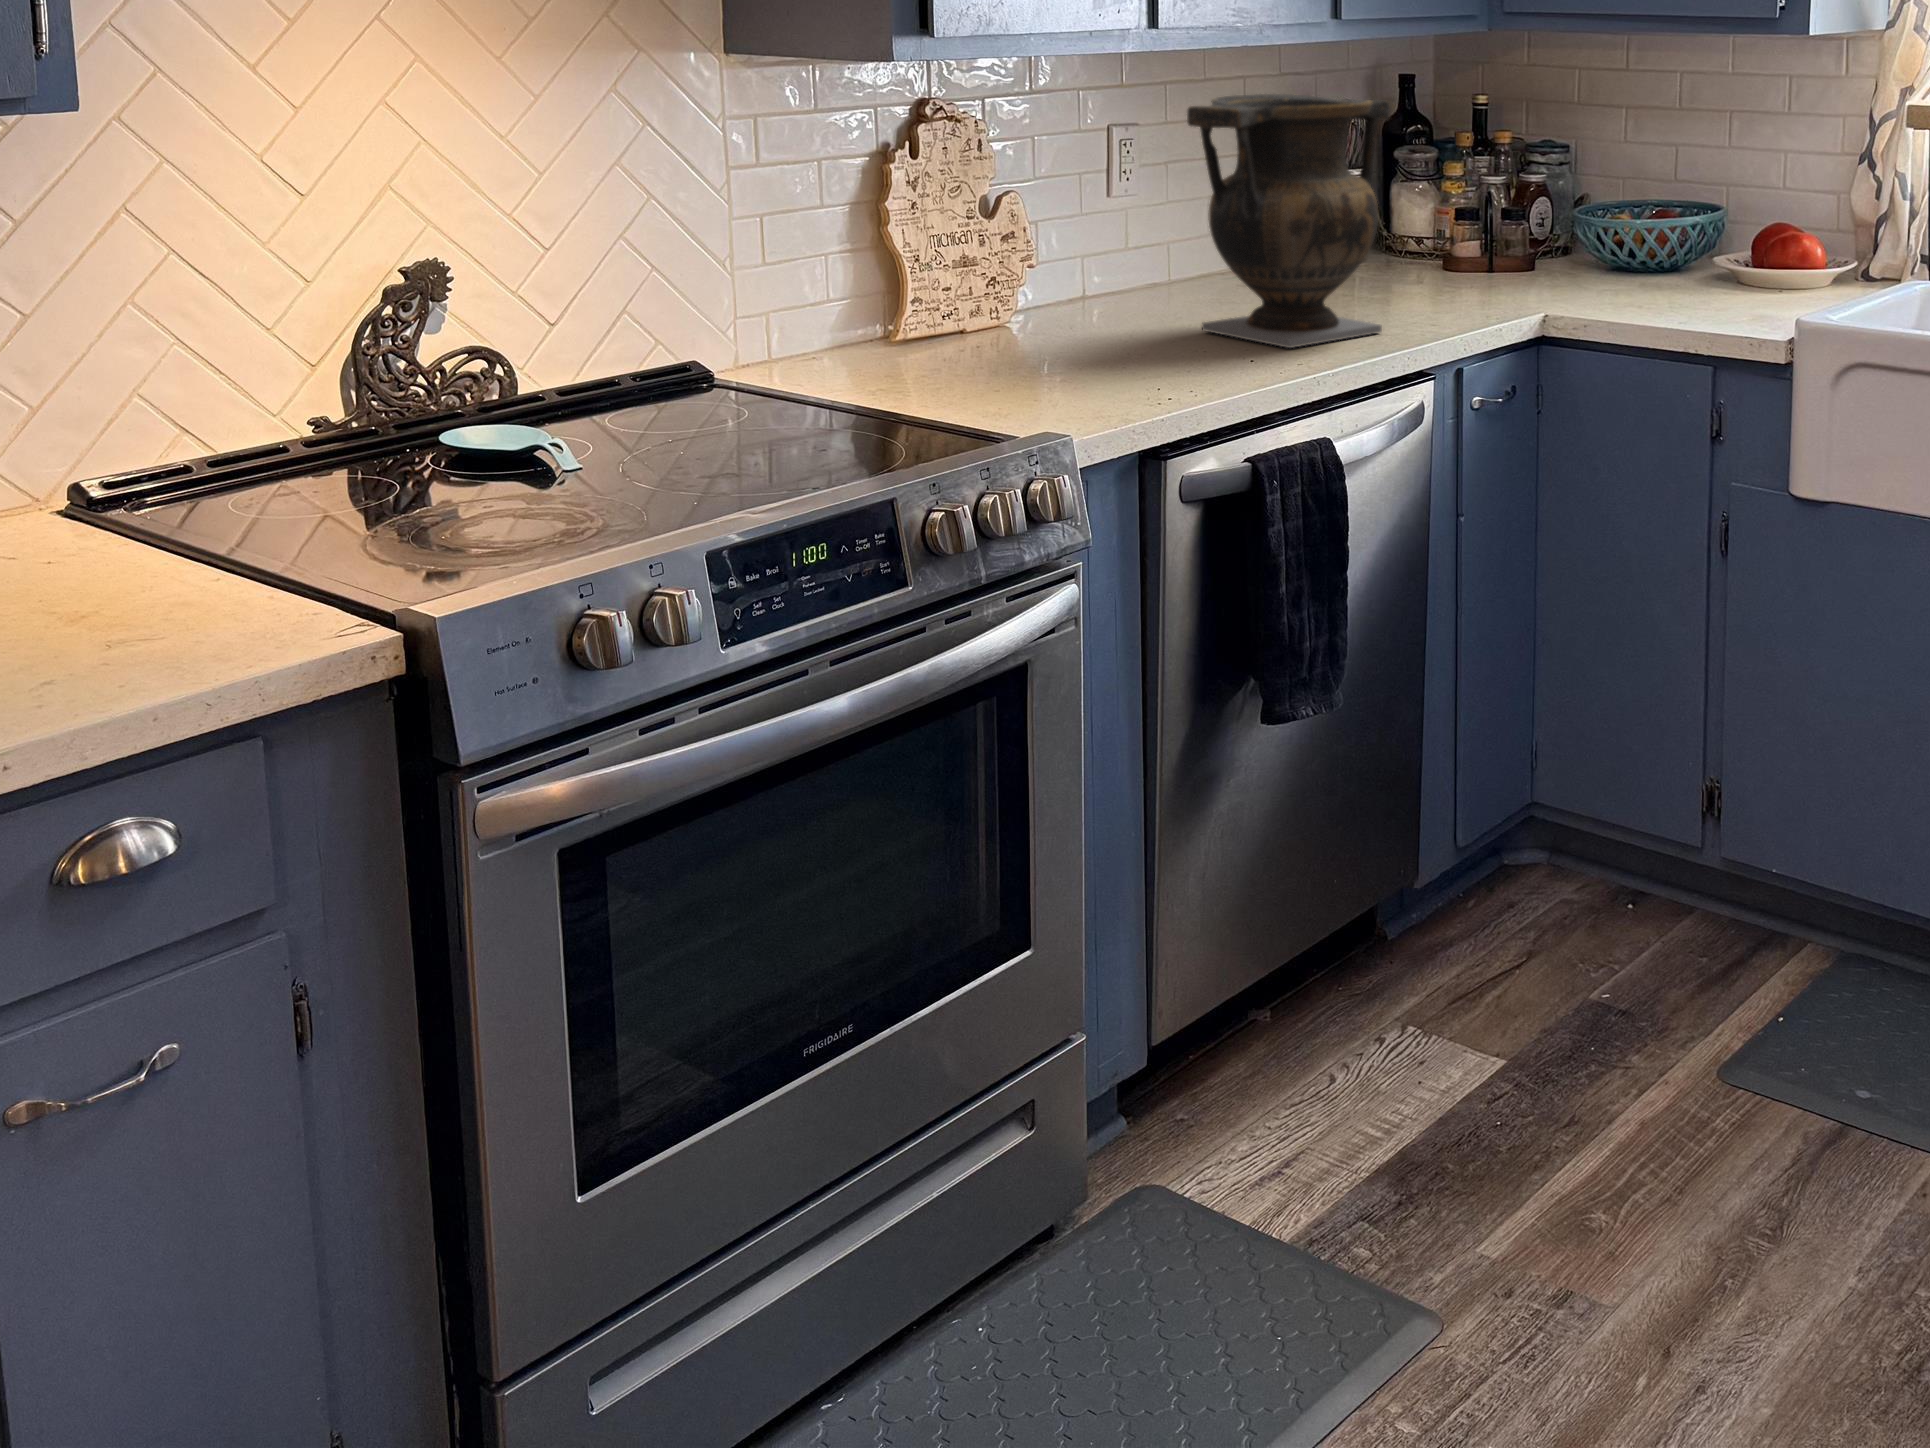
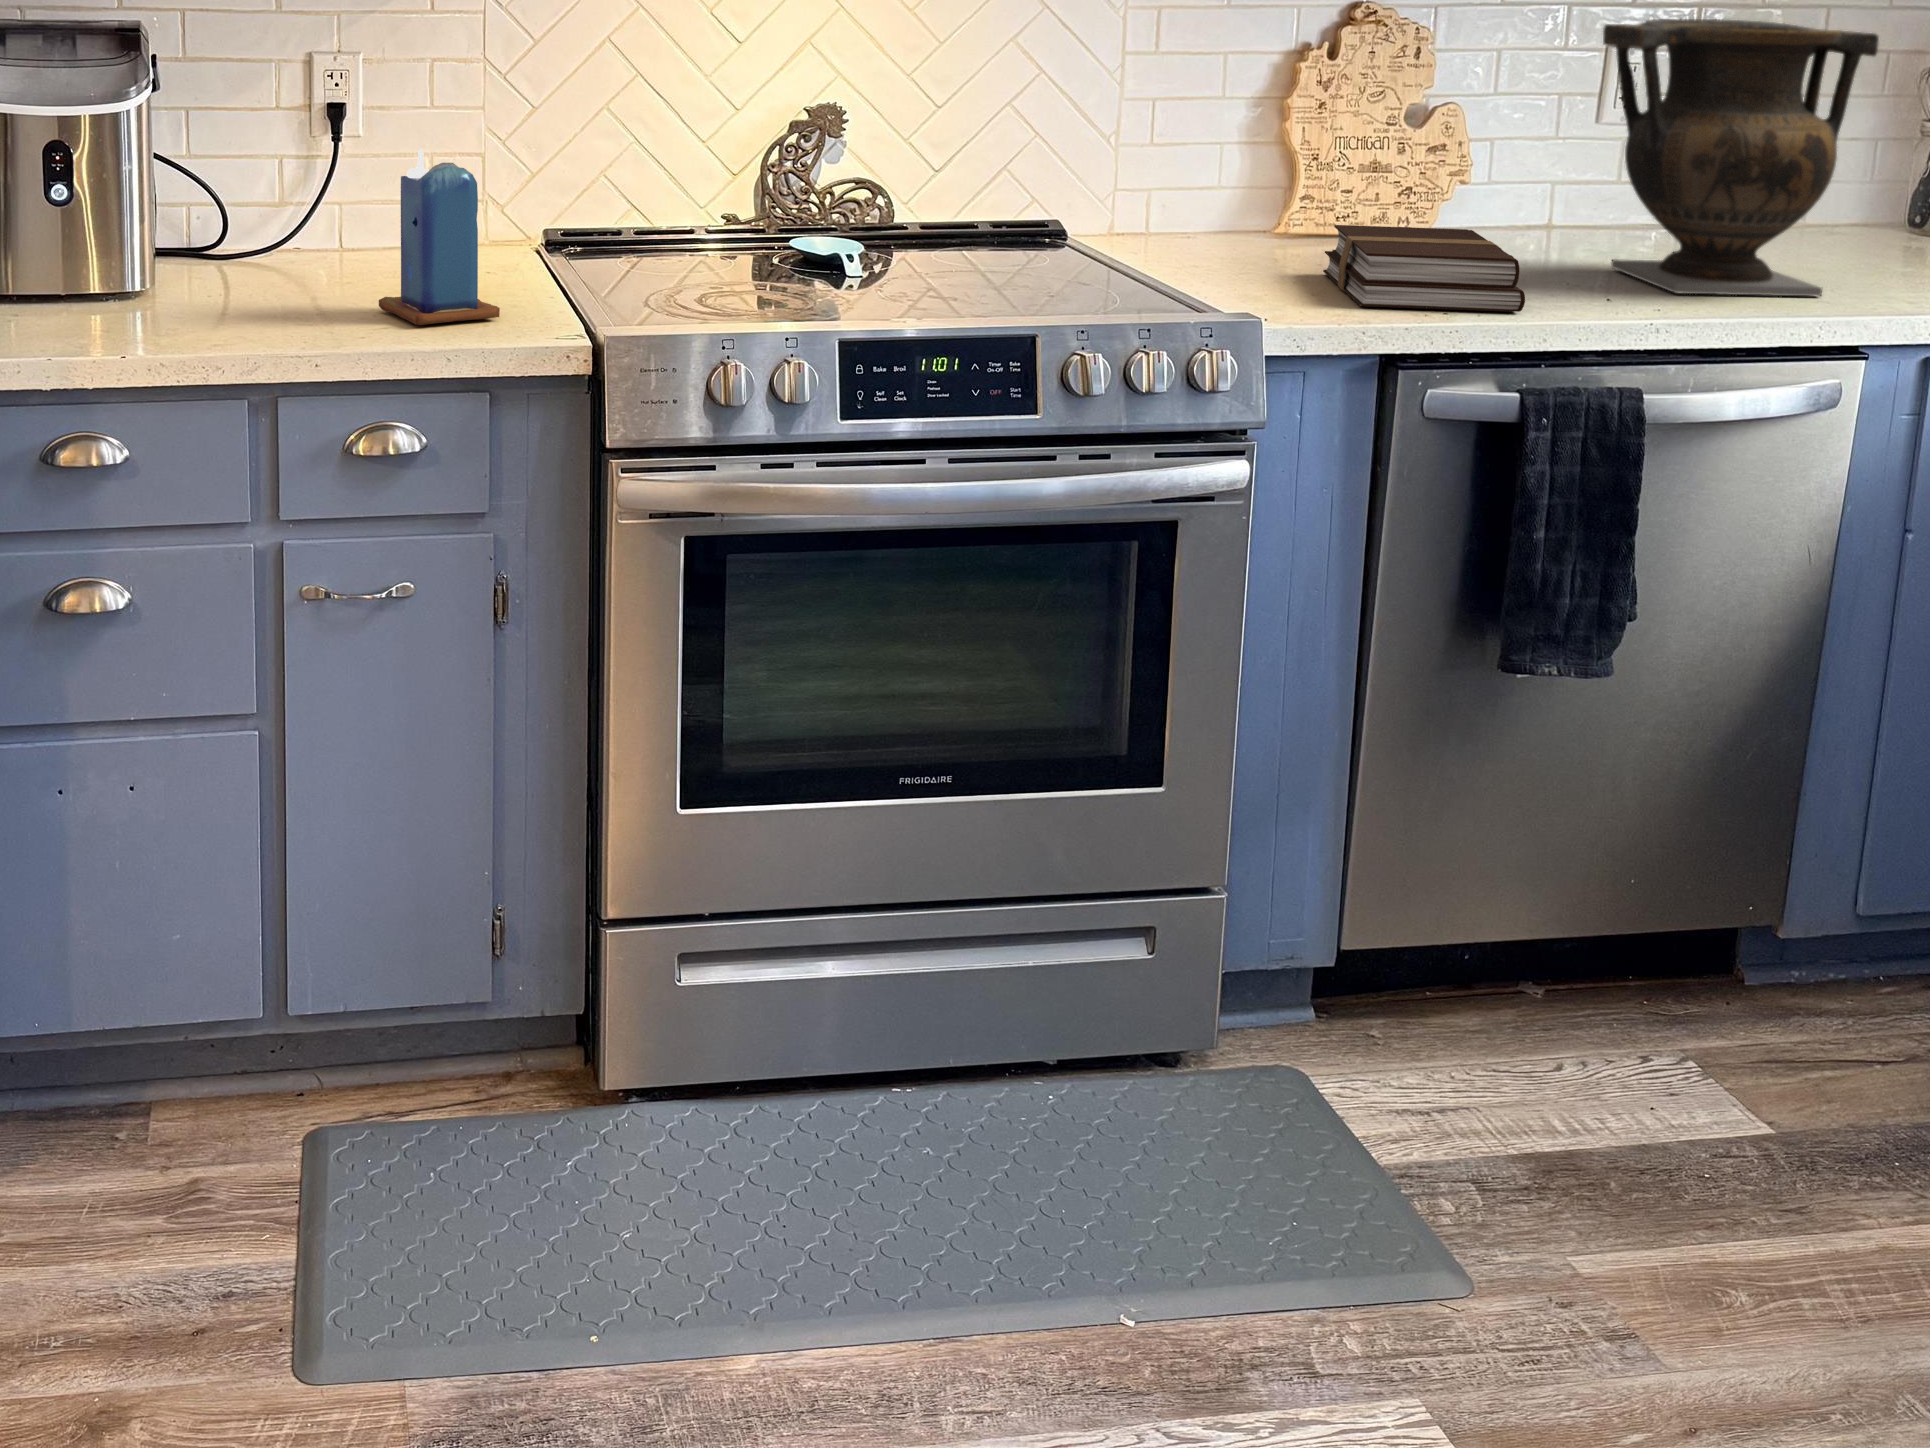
book: none [997,315,1224,409] -> present [1323,225,1525,312]
candle: none [8,412,222,667] -> present [379,149,500,325]

